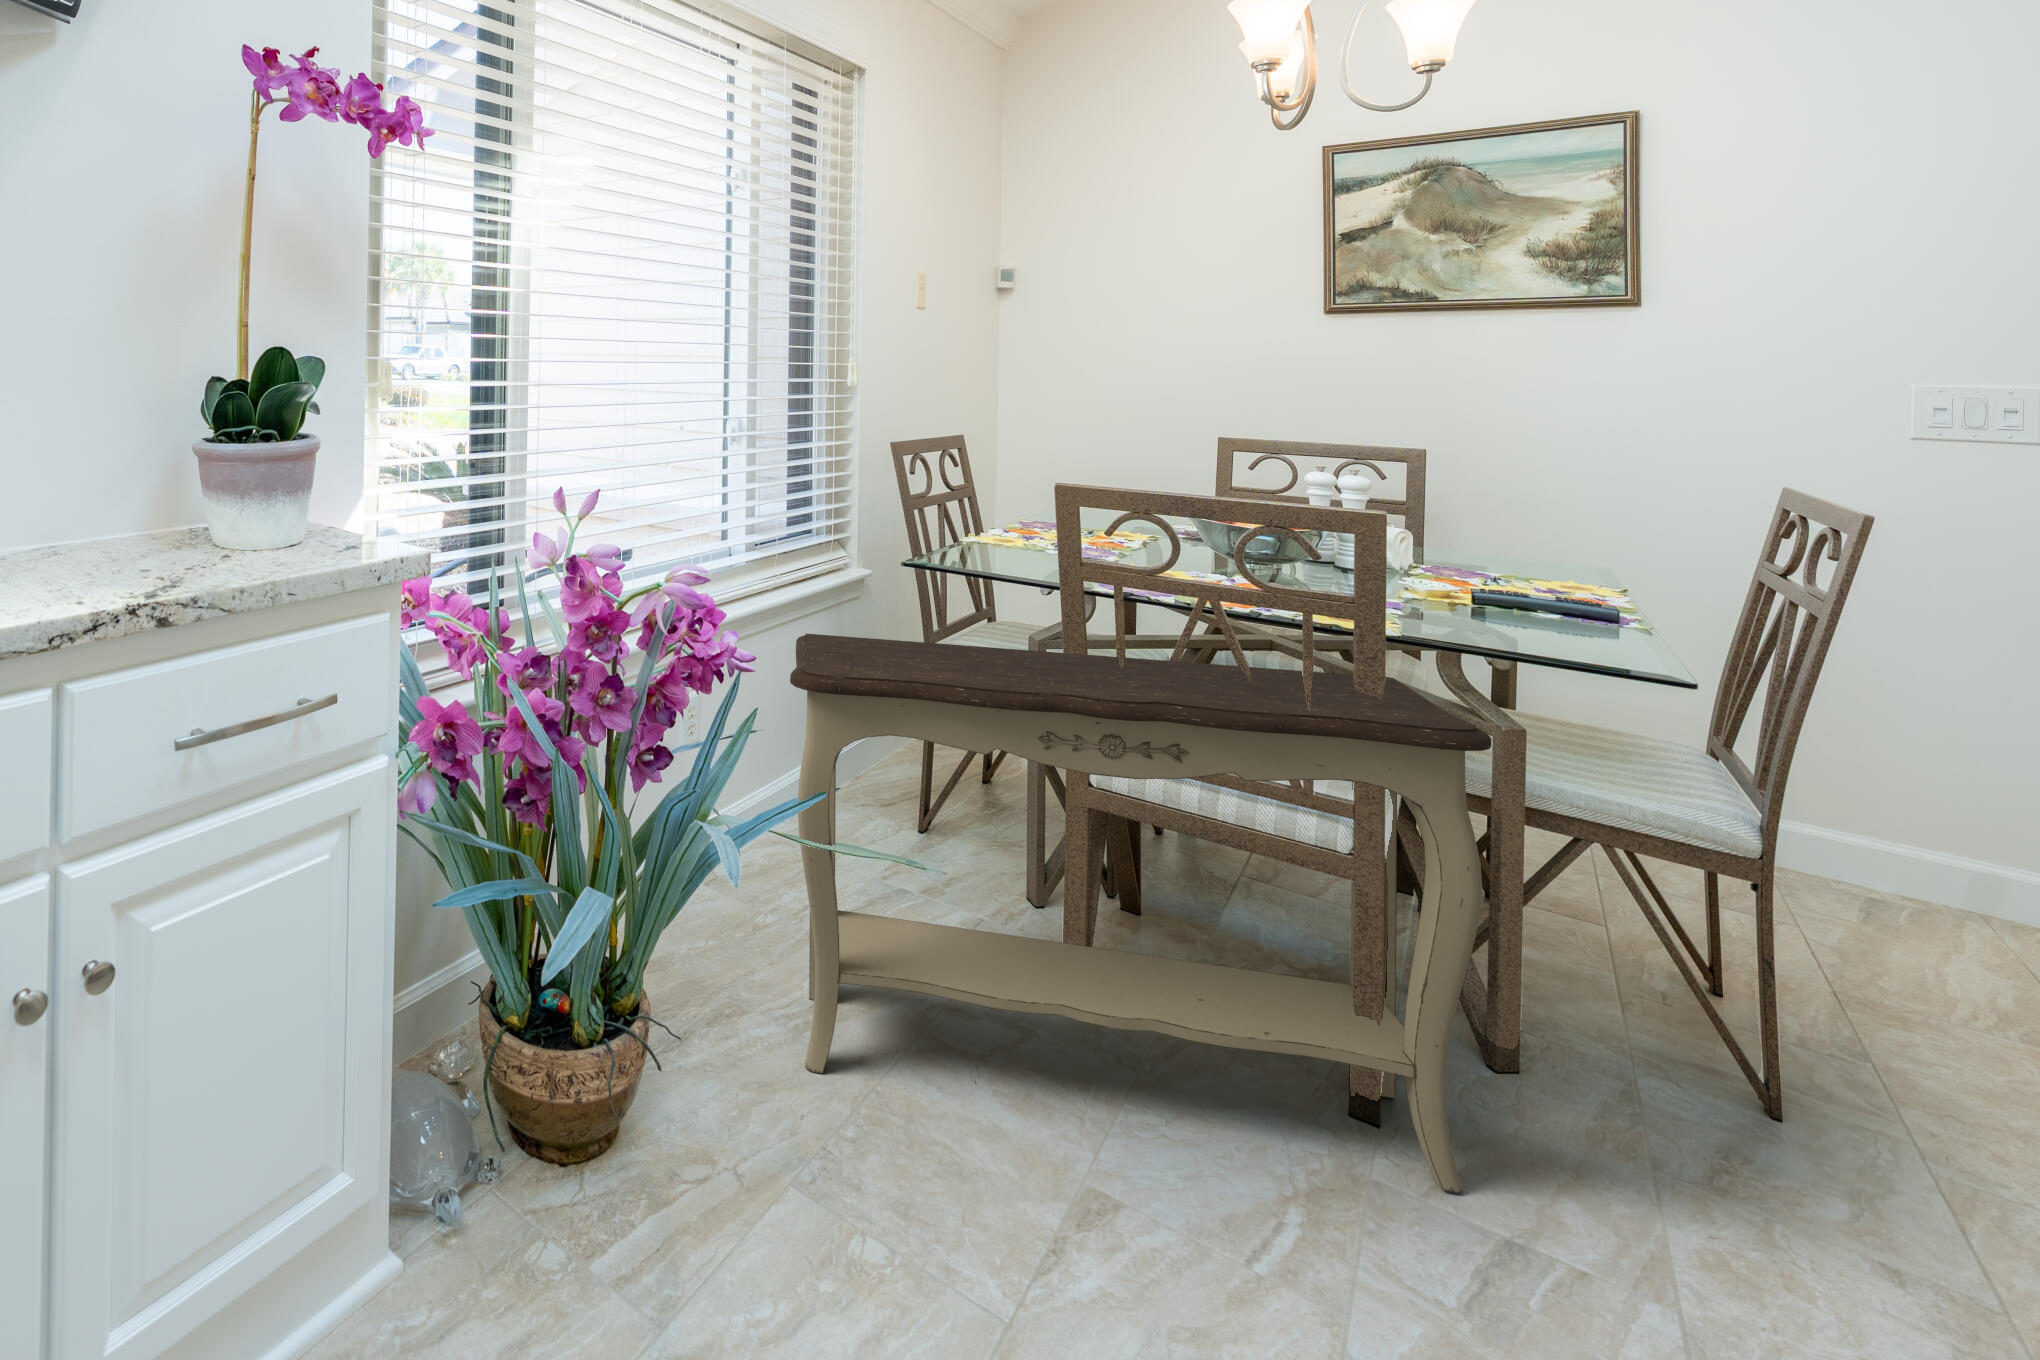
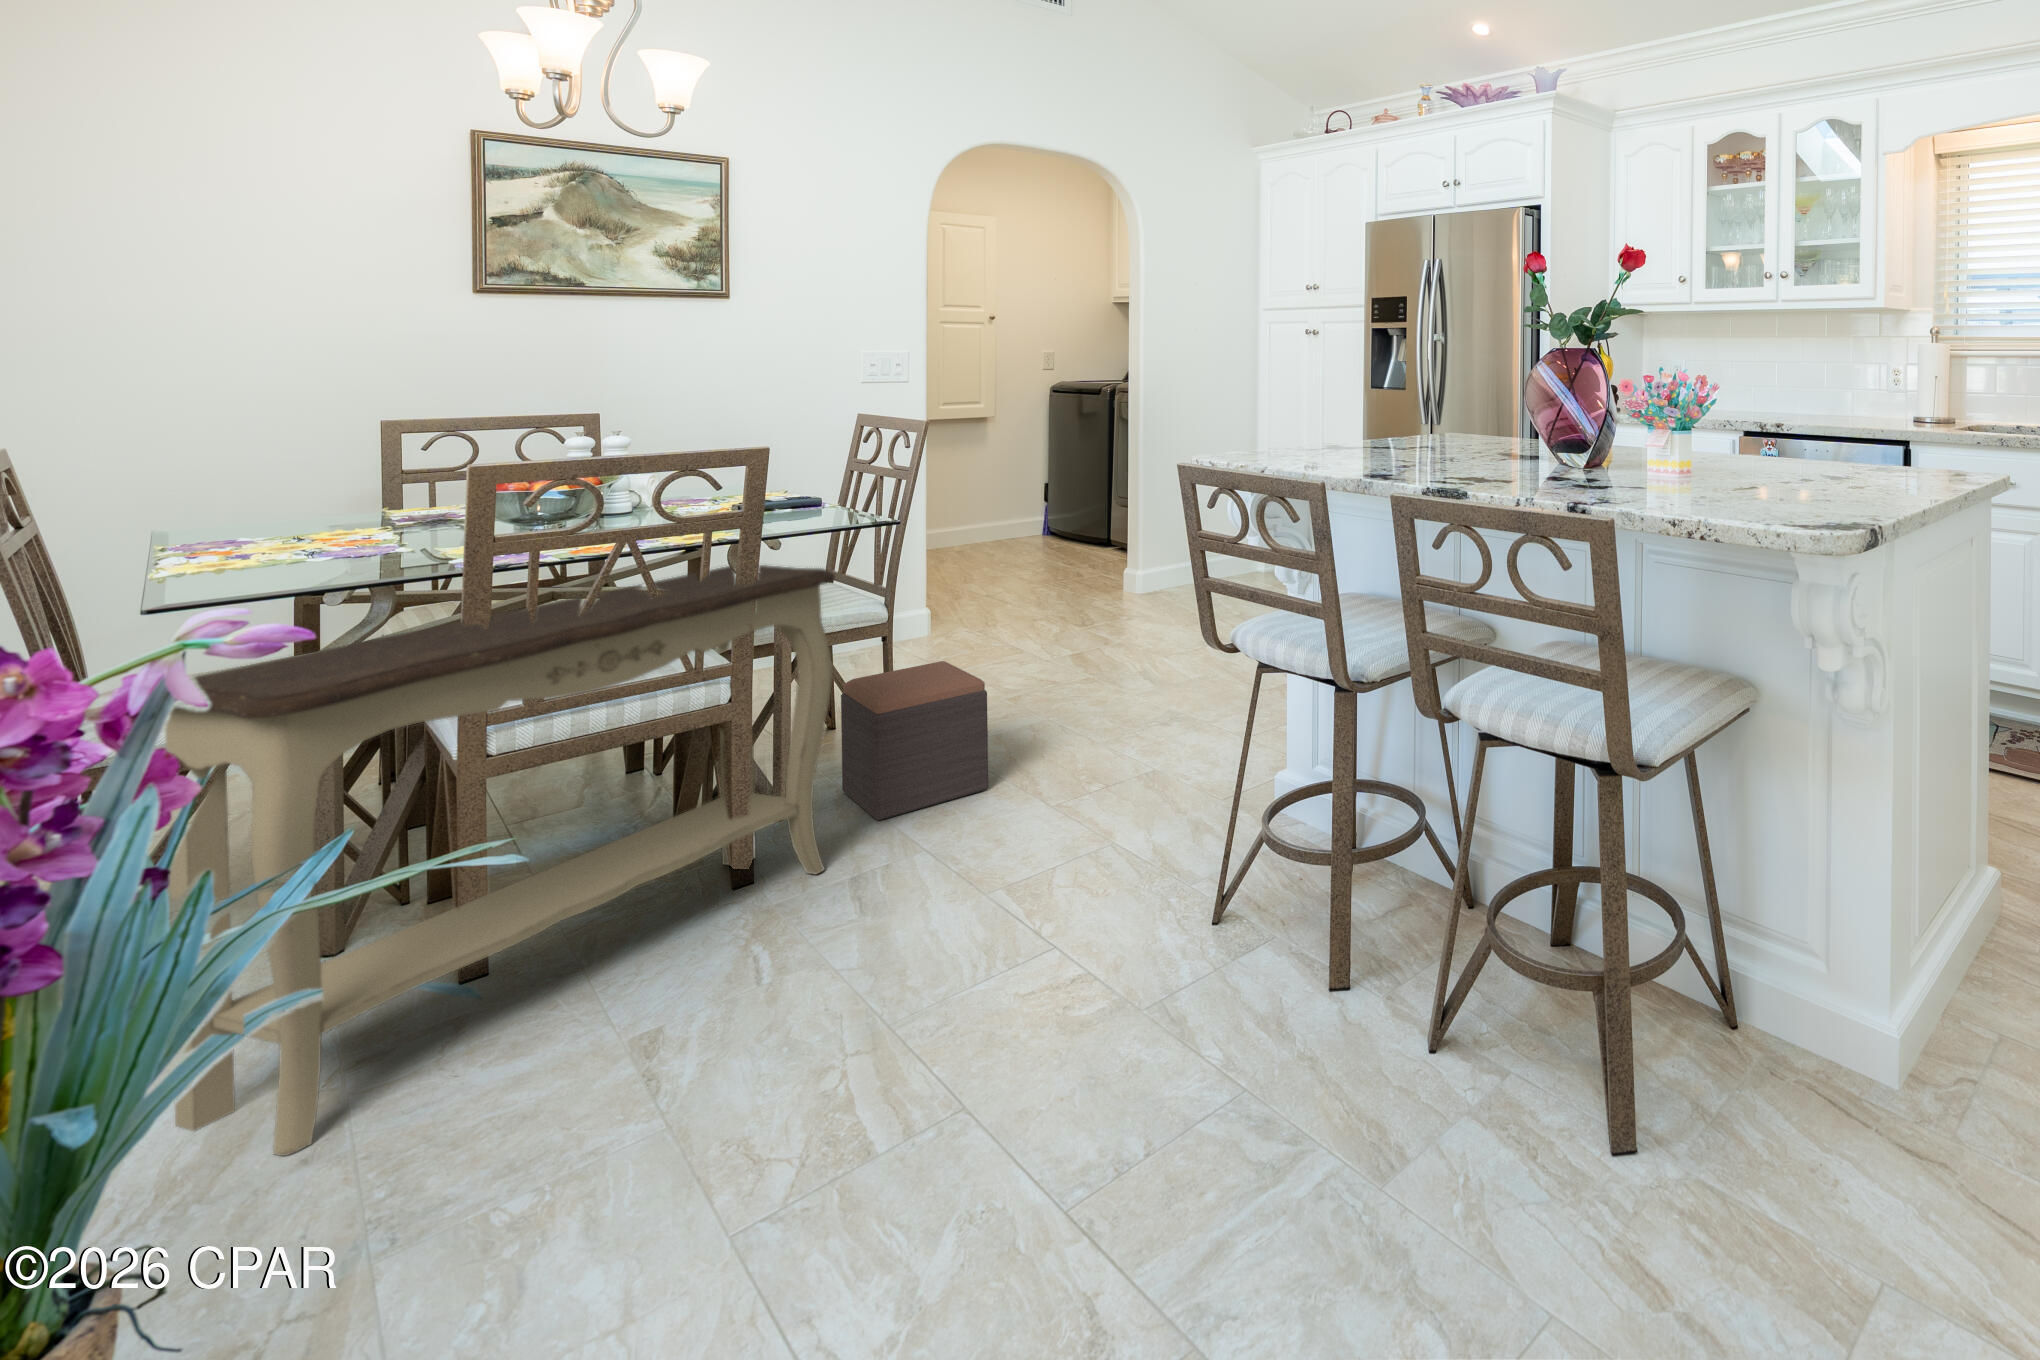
footstool: none [1616,920,1926,1292] -> present [841,661,988,821]

